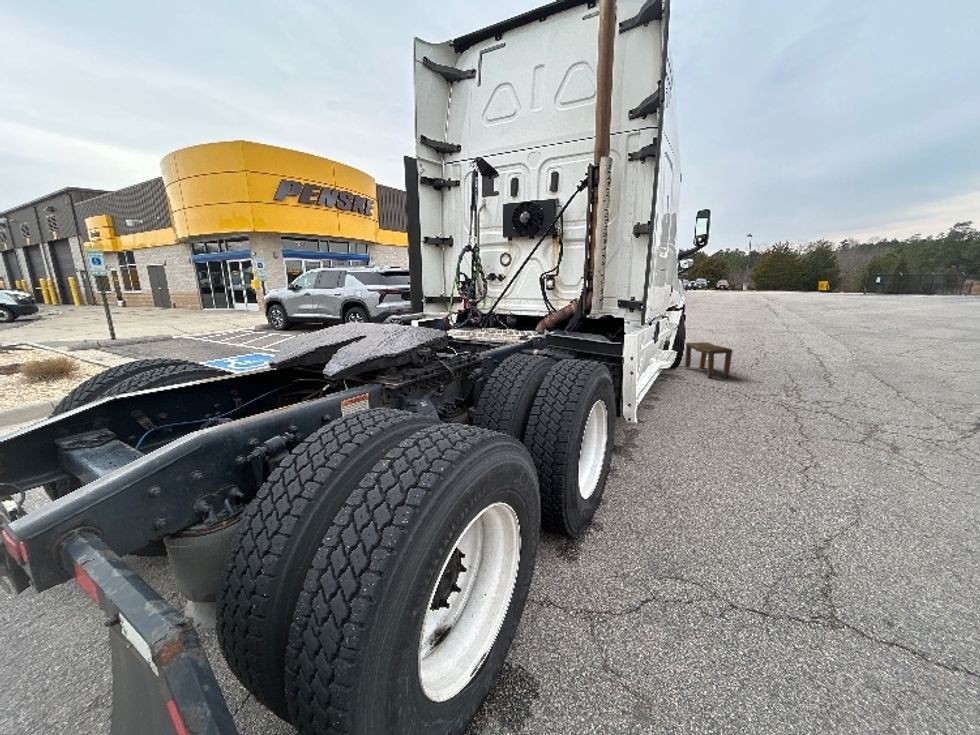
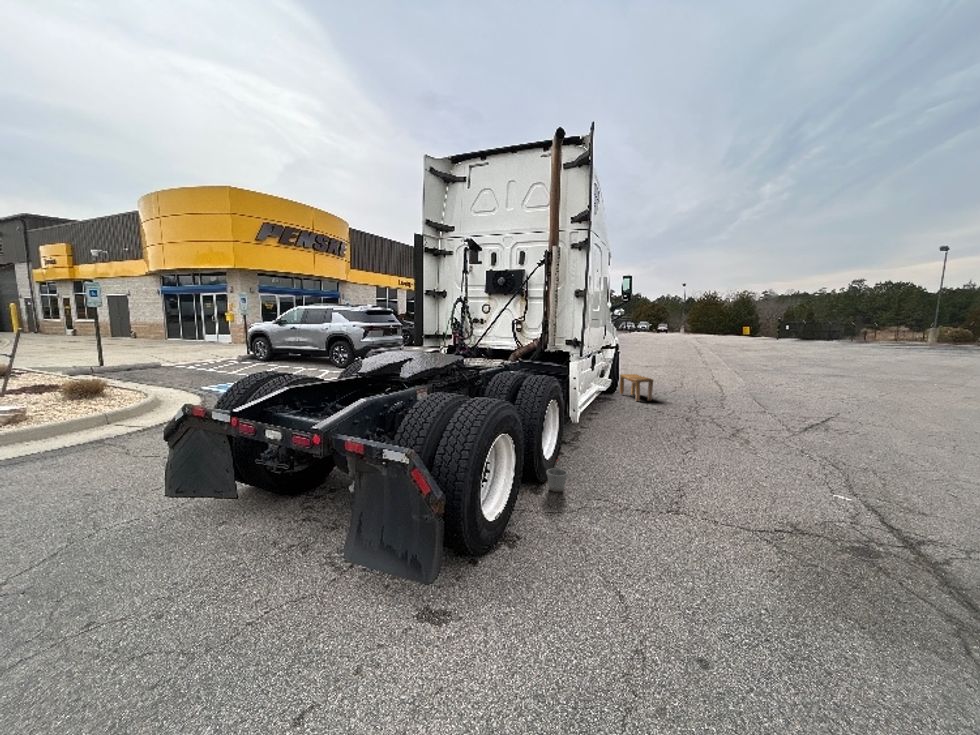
bucket: none [587,496,623,552] -> present [546,459,568,492]

